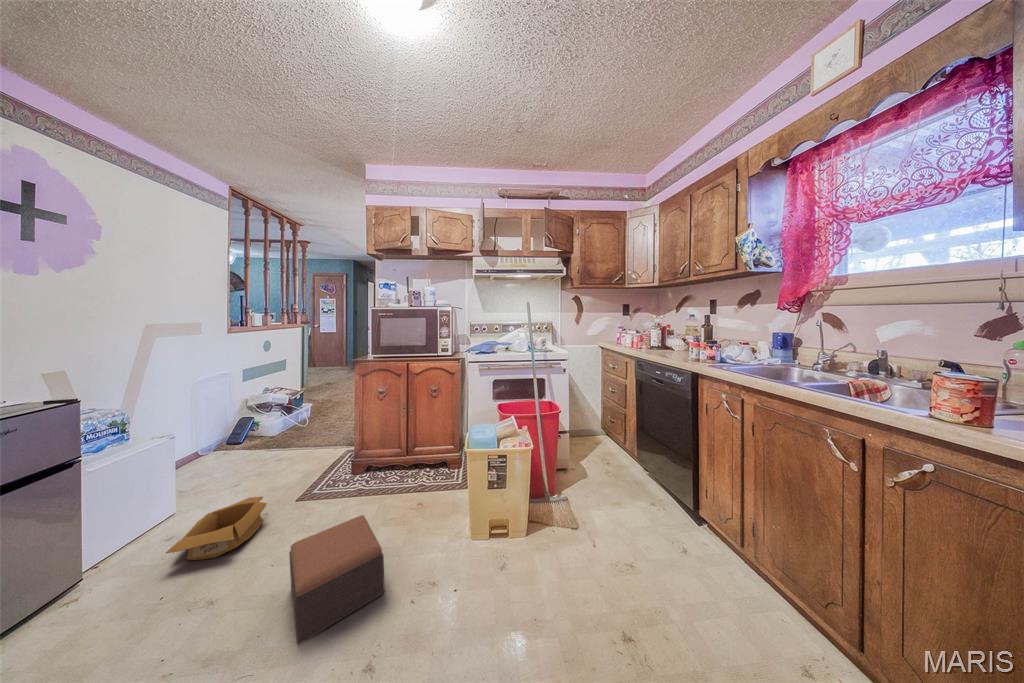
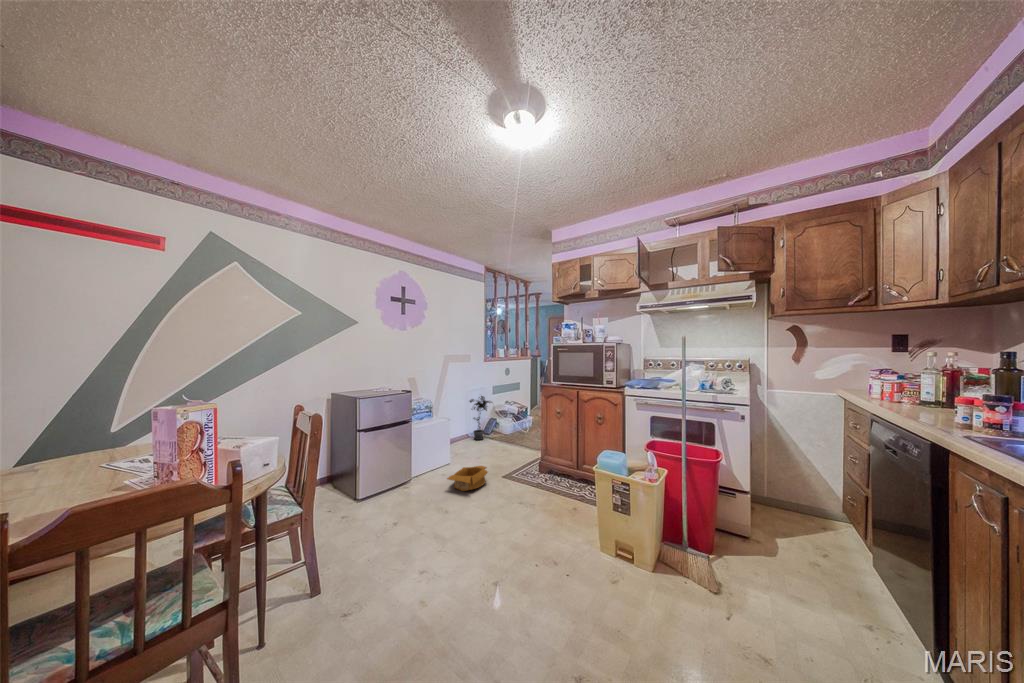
potted plant: none [193,385,250,456] -> present [470,396,492,440]
footstool: present [289,515,385,644] -> none [482,492,528,546]

